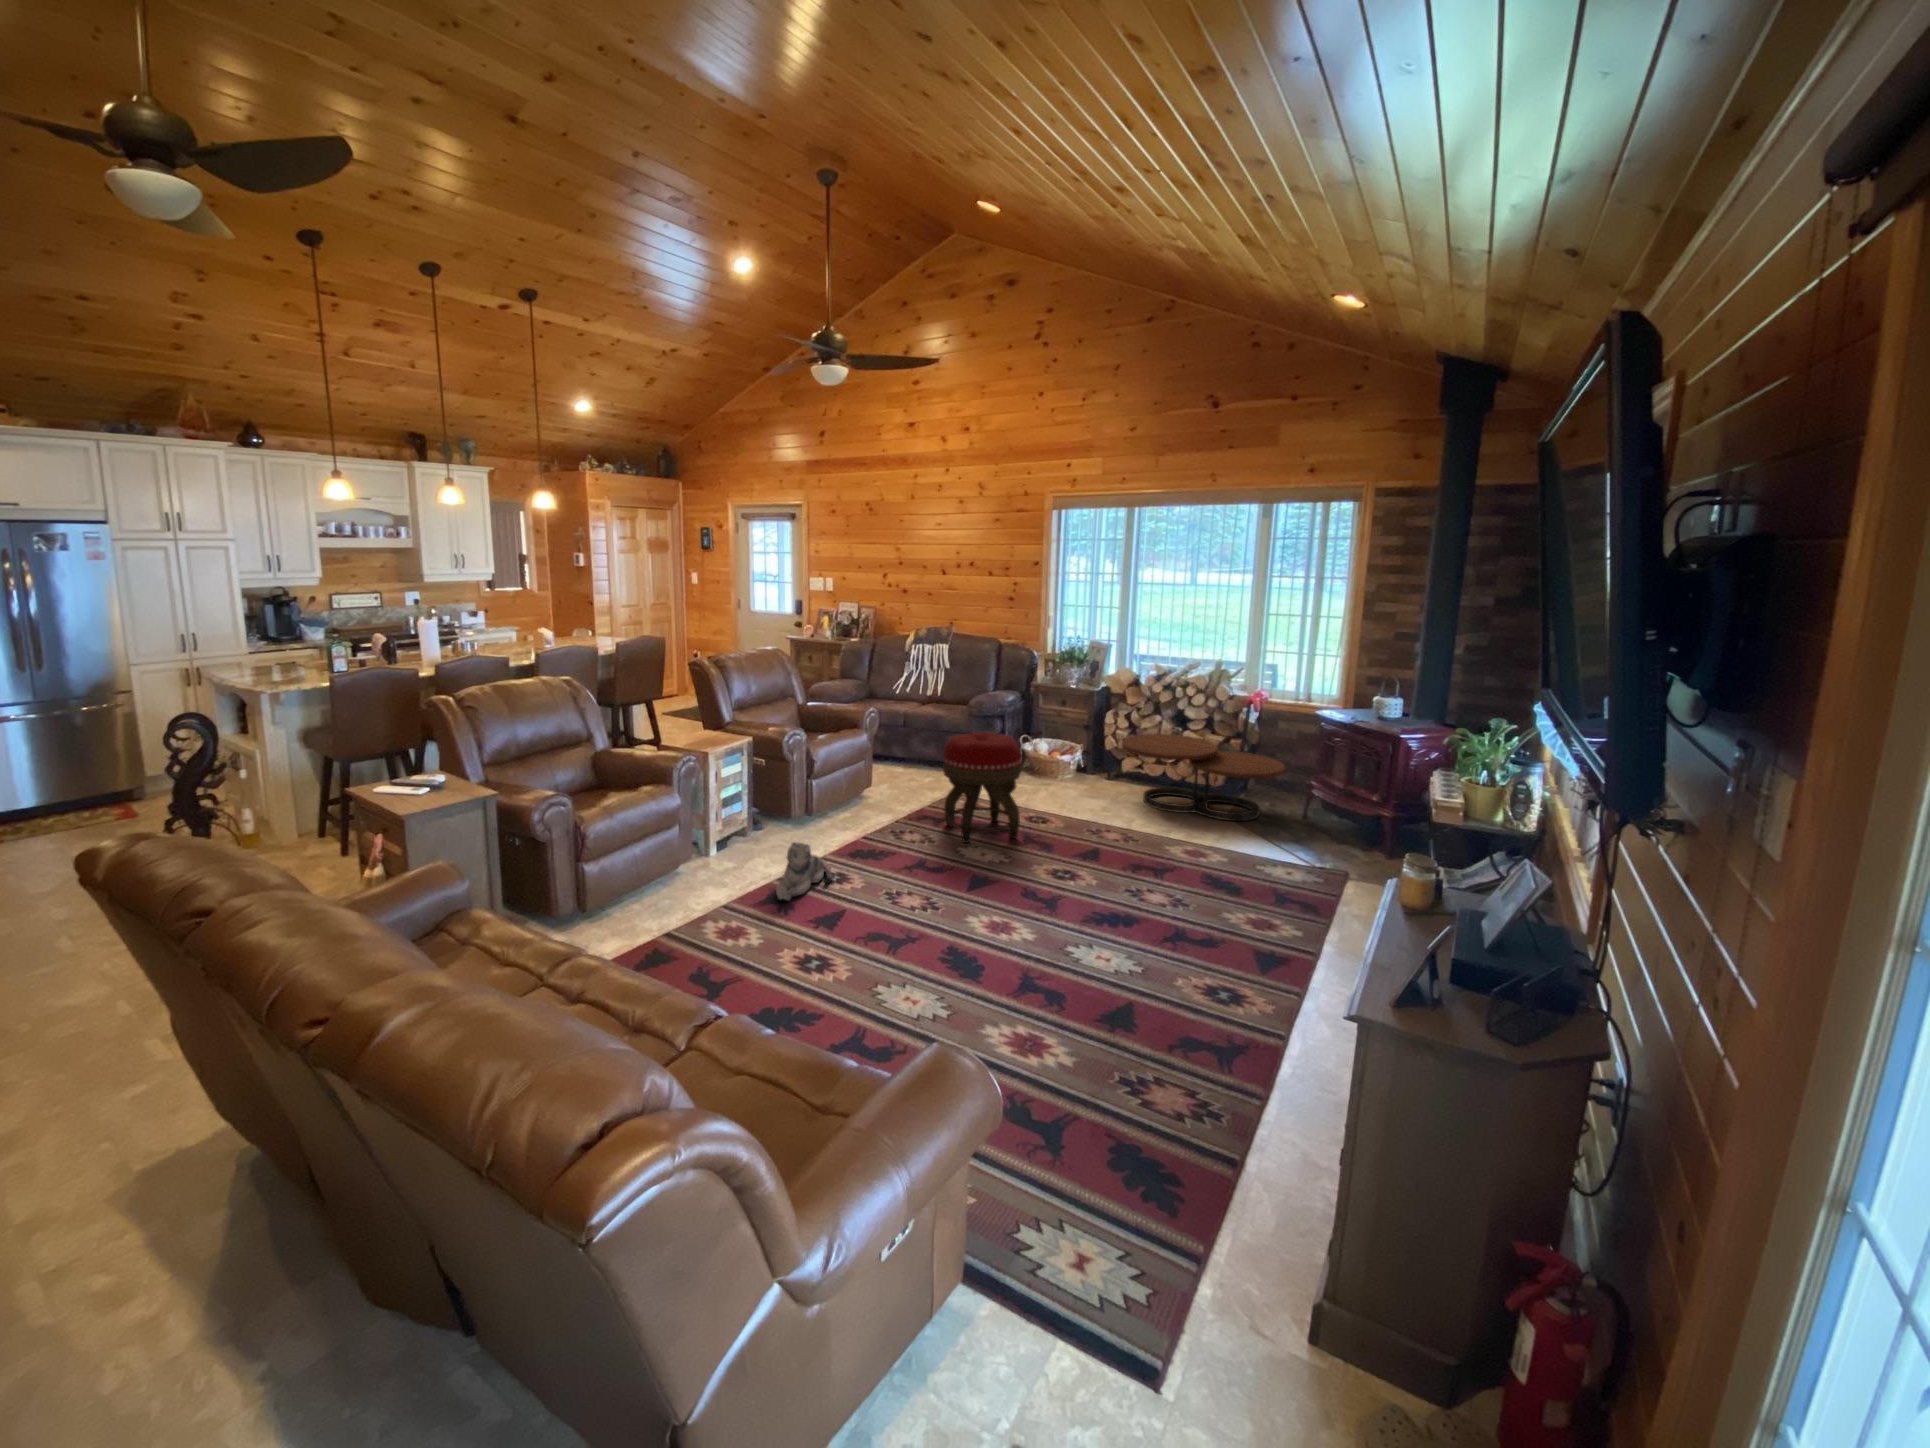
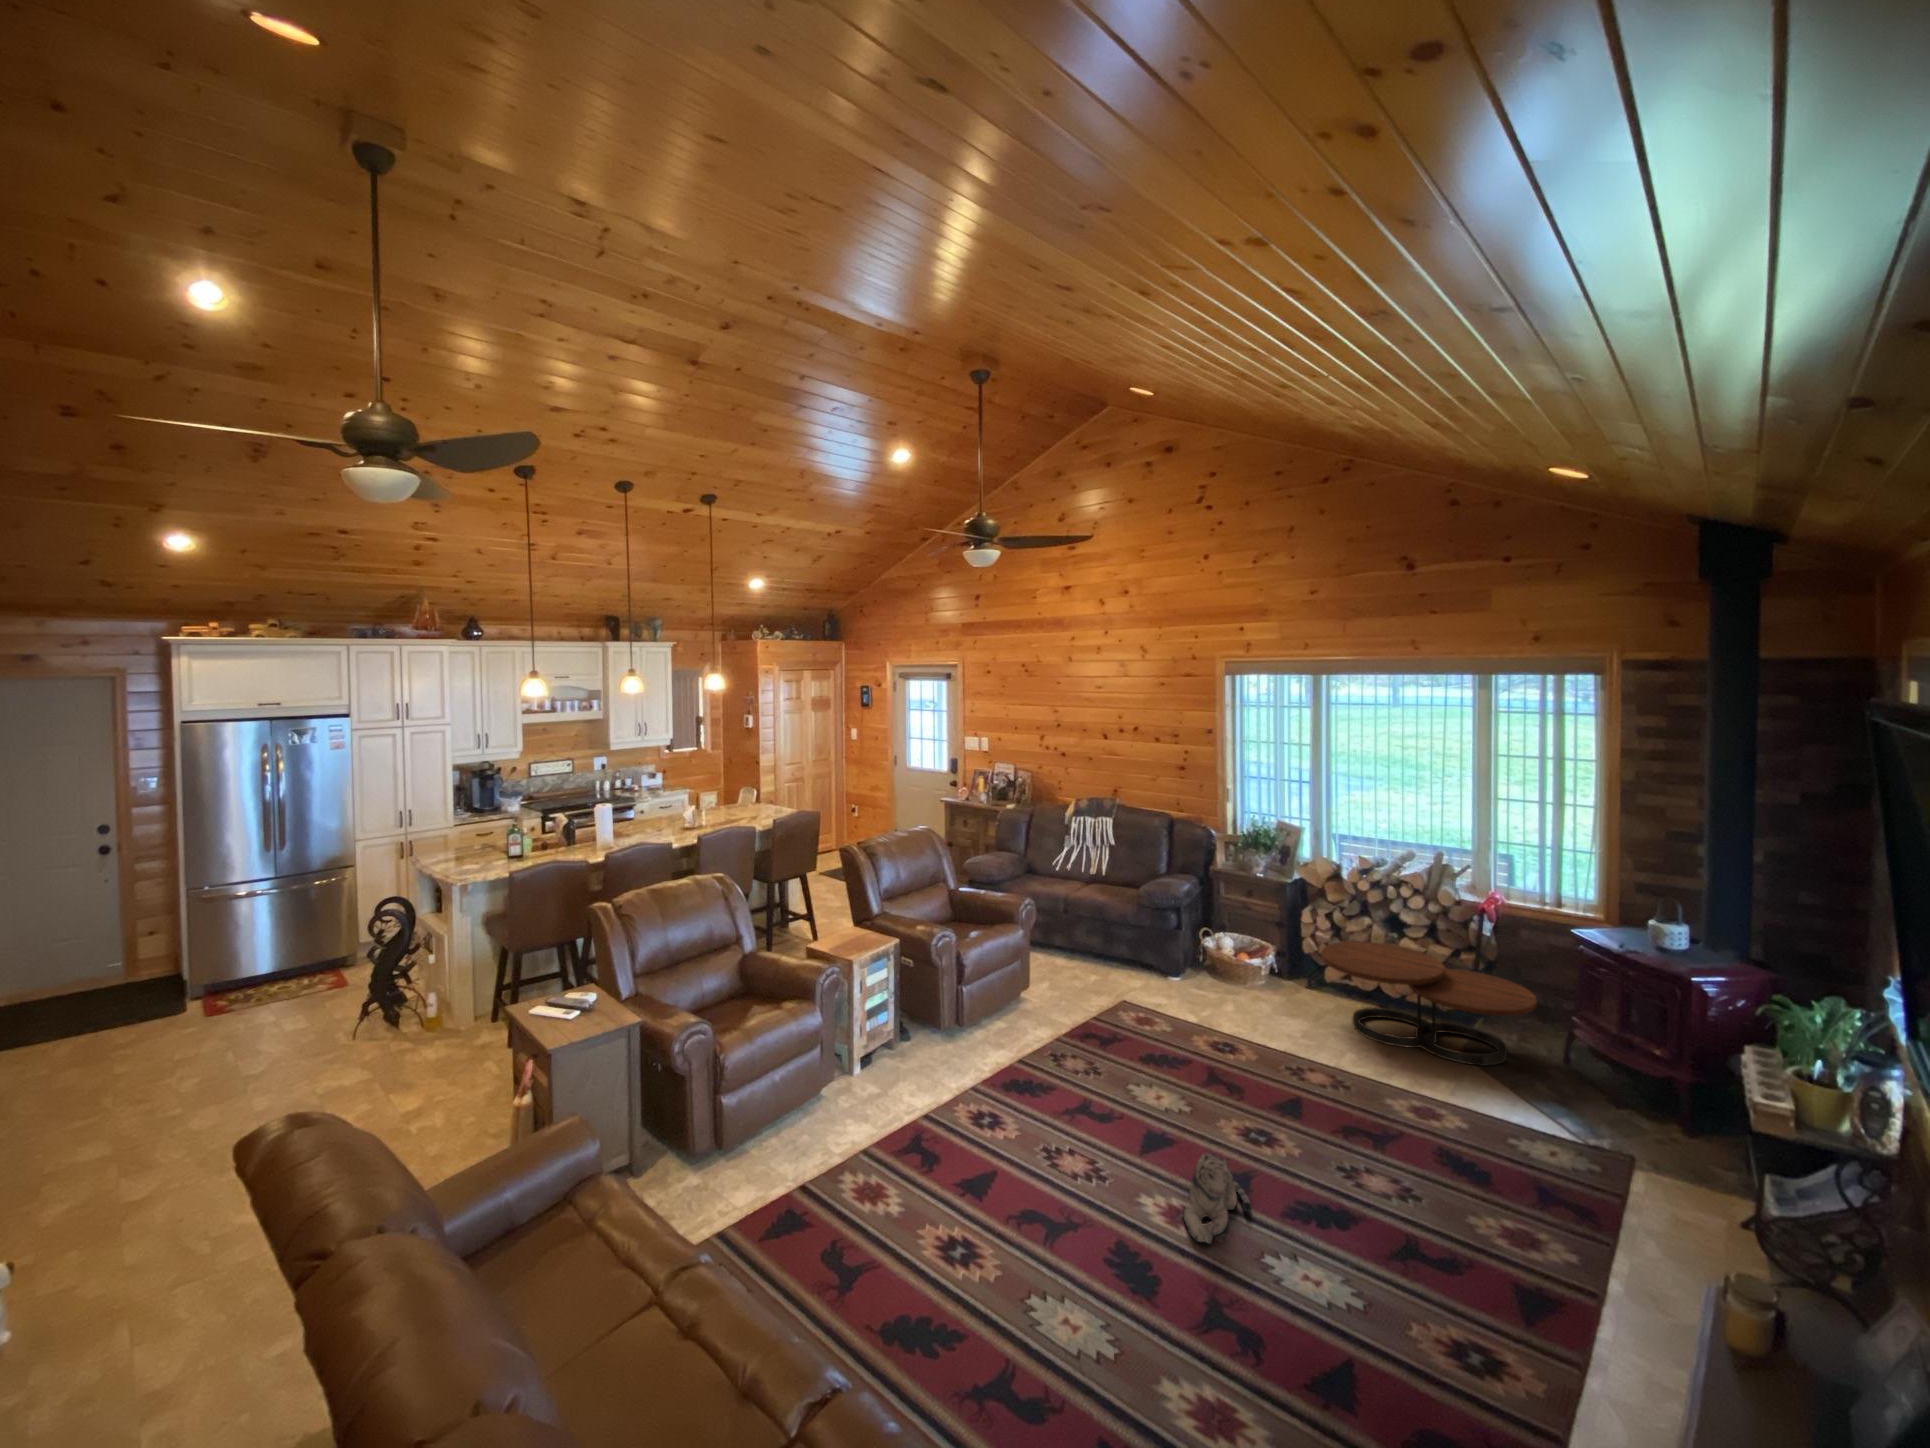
footstool: present [943,732,1022,843] -> none [1108,942,1200,1077]
plush toy: present [776,843,833,901] -> present [1184,1154,1251,1244]

